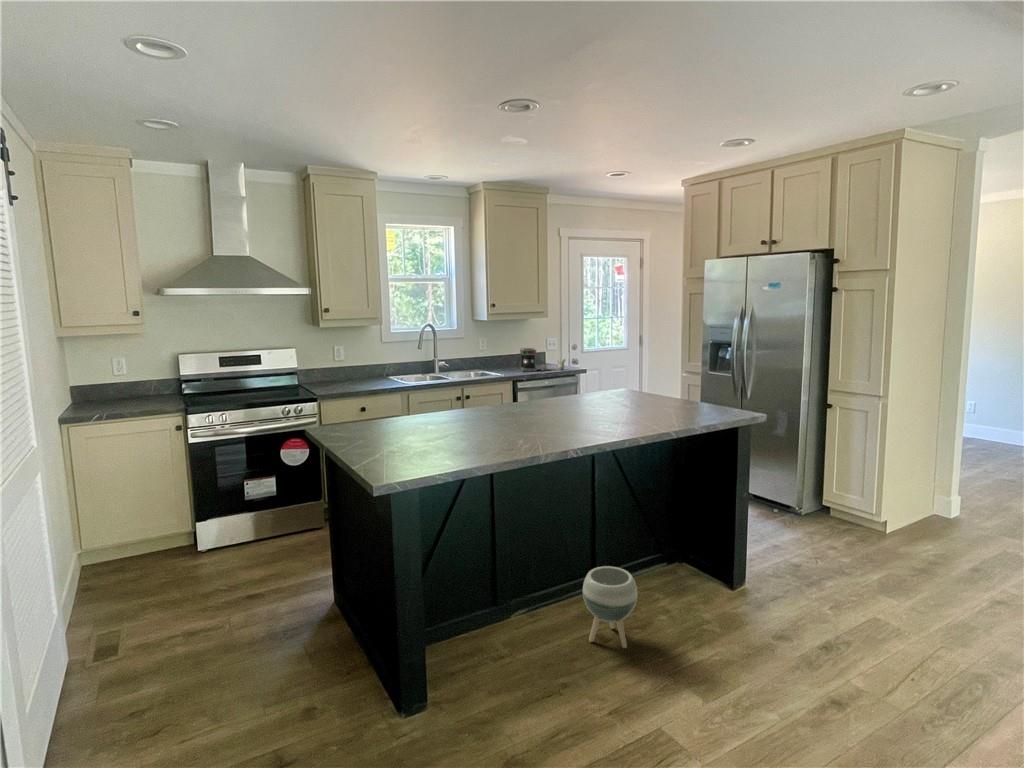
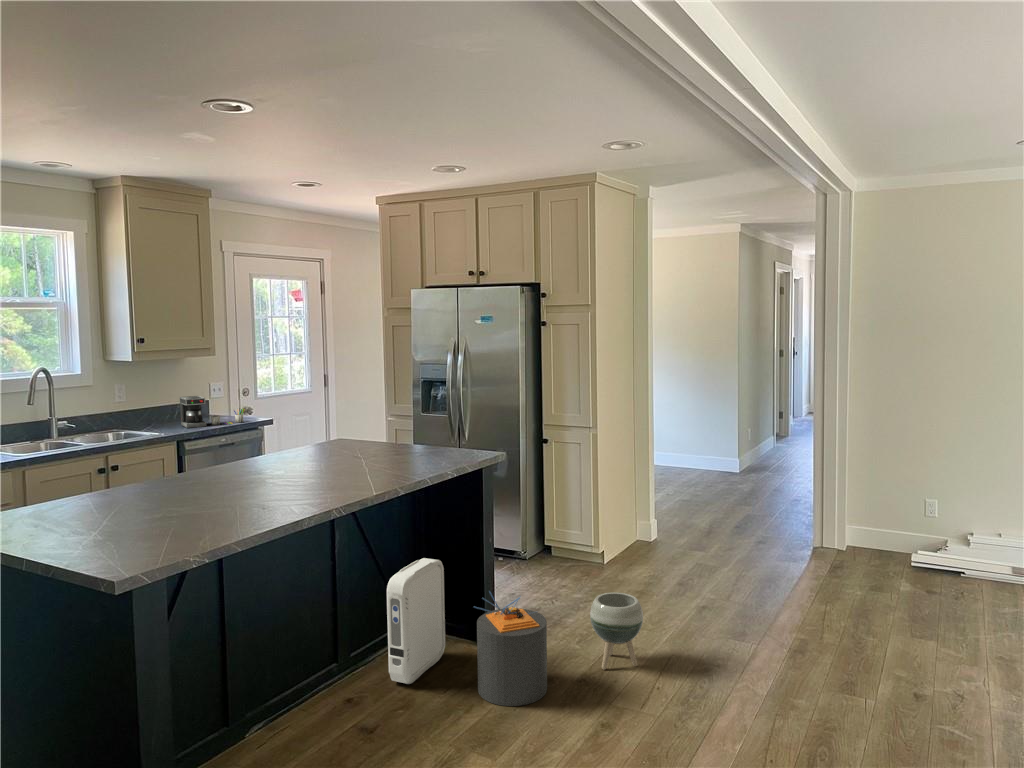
air purifier: none [635,500,696,607] -> present [387,558,445,684]
trash can: none [711,538,789,658] -> present [474,591,547,706]
planter: present [583,566,637,648] -> present [590,592,643,669]

